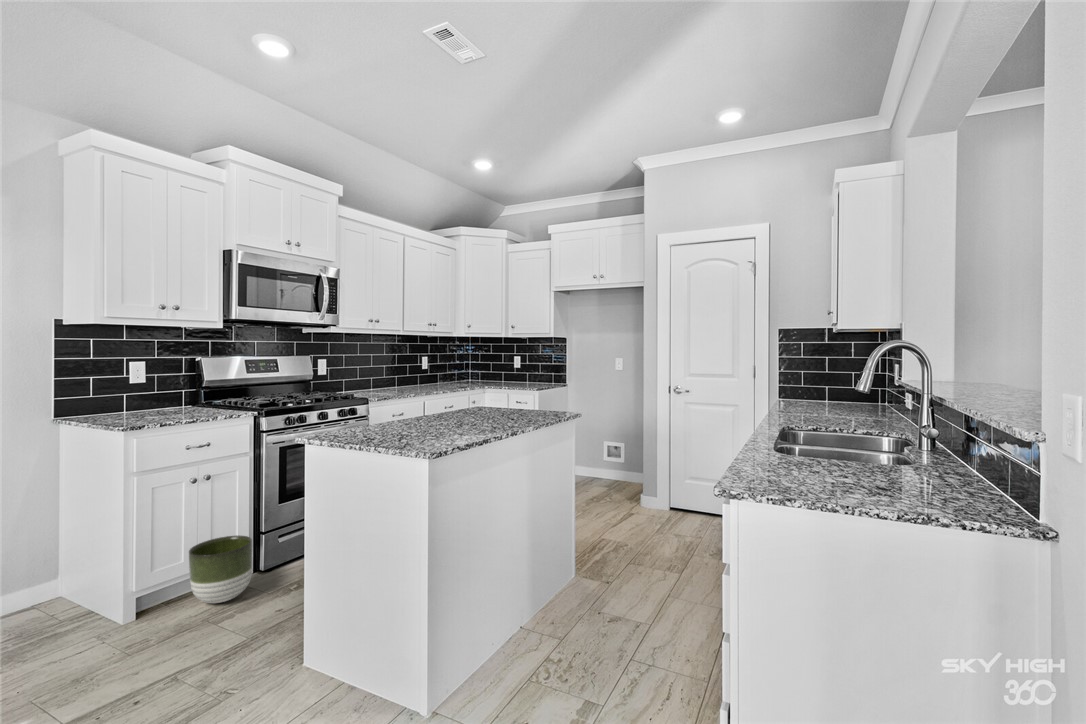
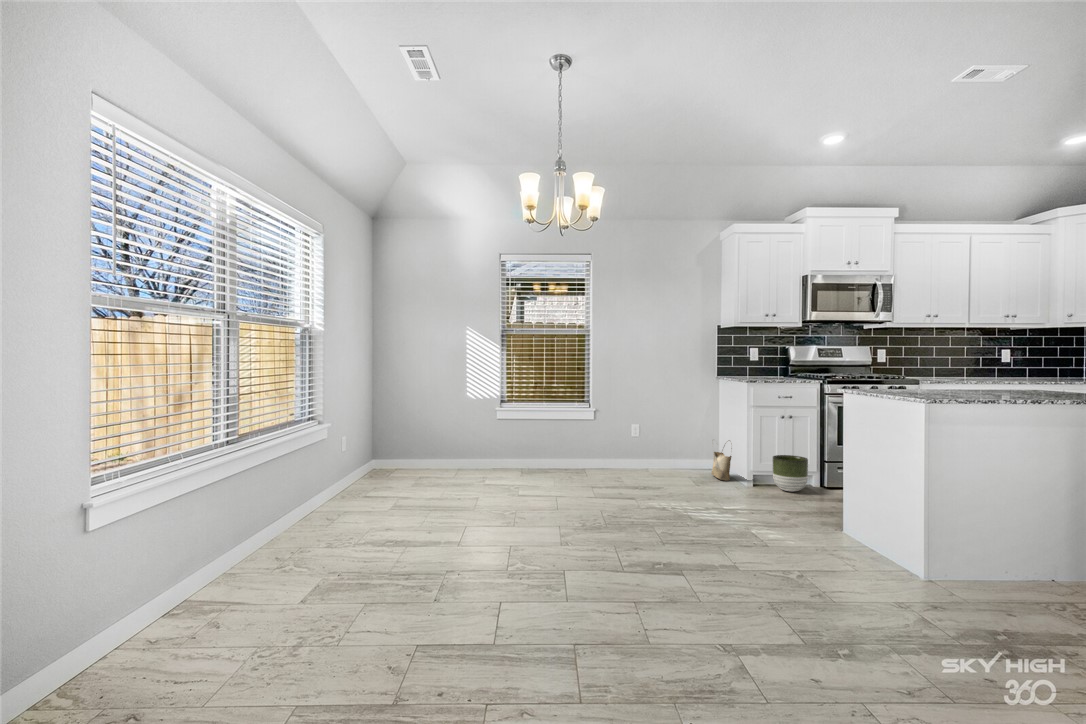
woven basket: none [48,540,98,626] -> present [711,445,732,481]

